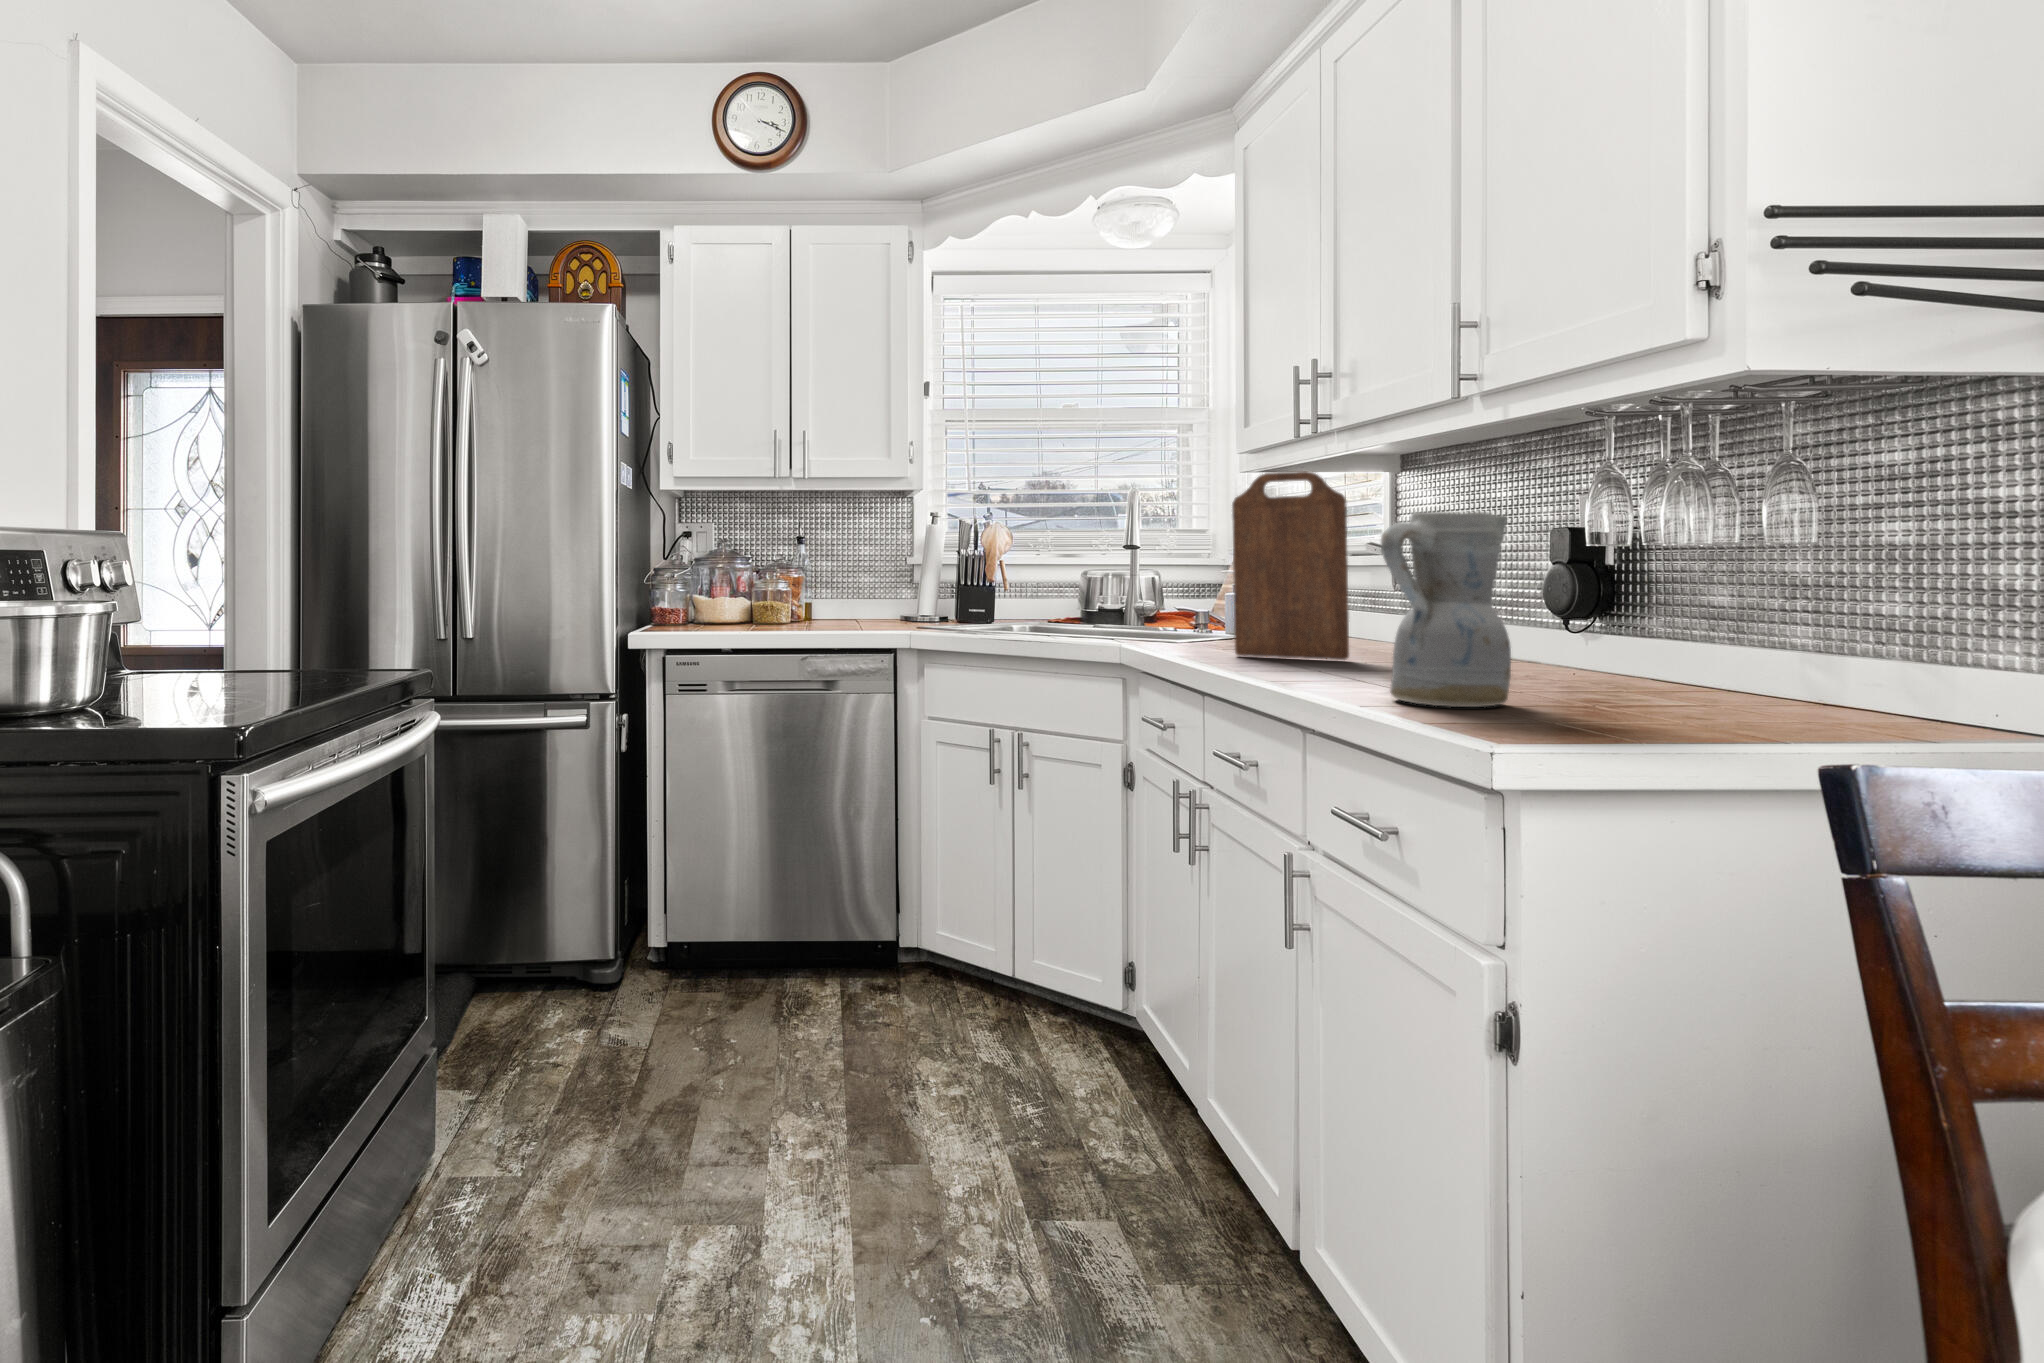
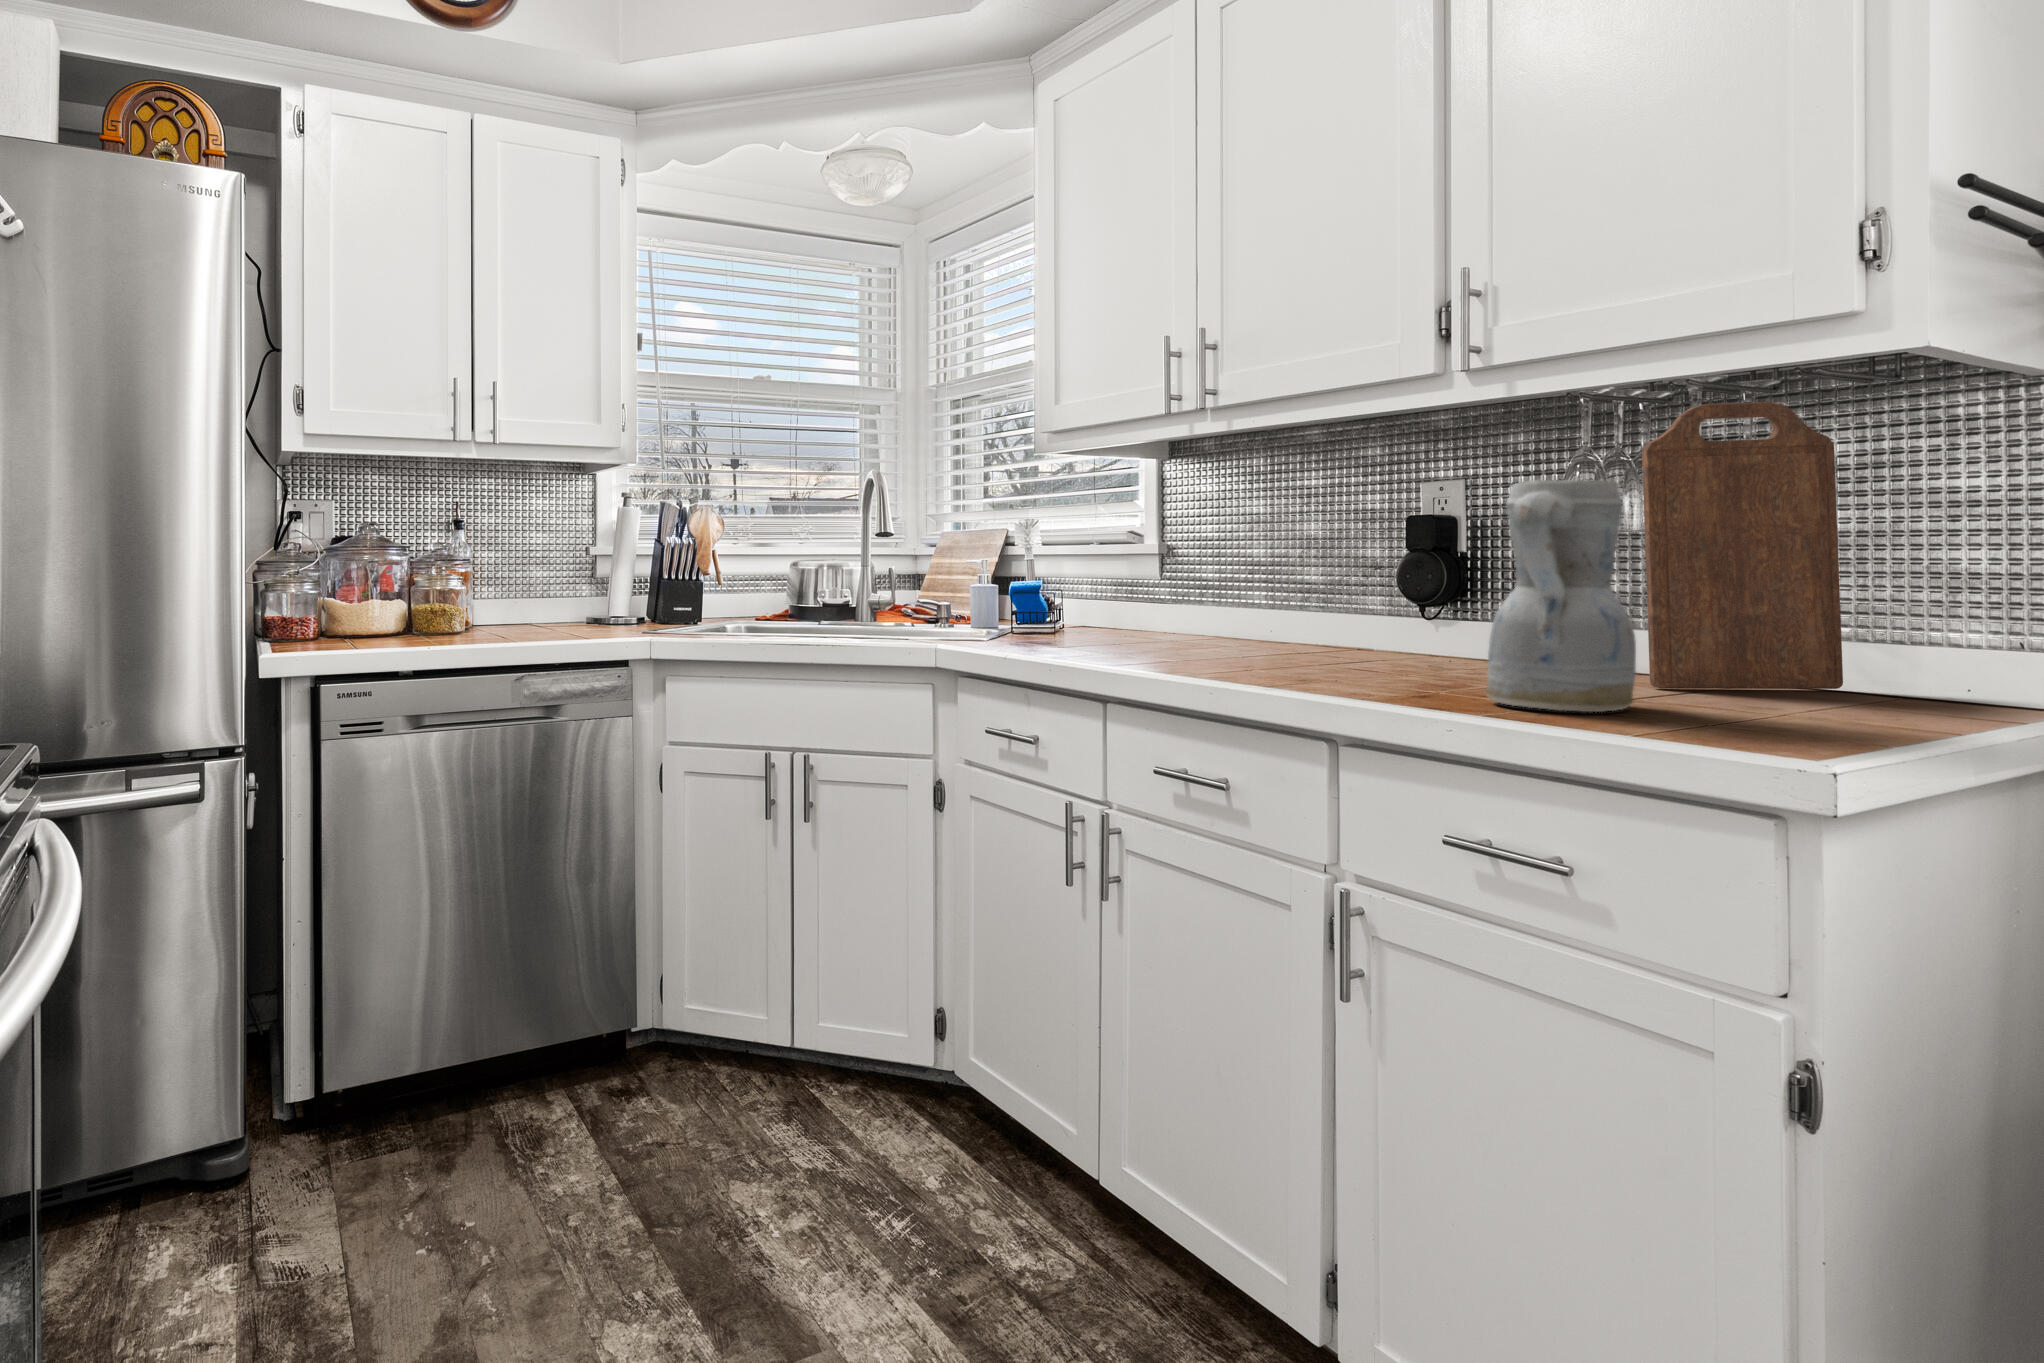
cutting board: present [1232,471,1349,660] -> present [1642,402,1843,689]

